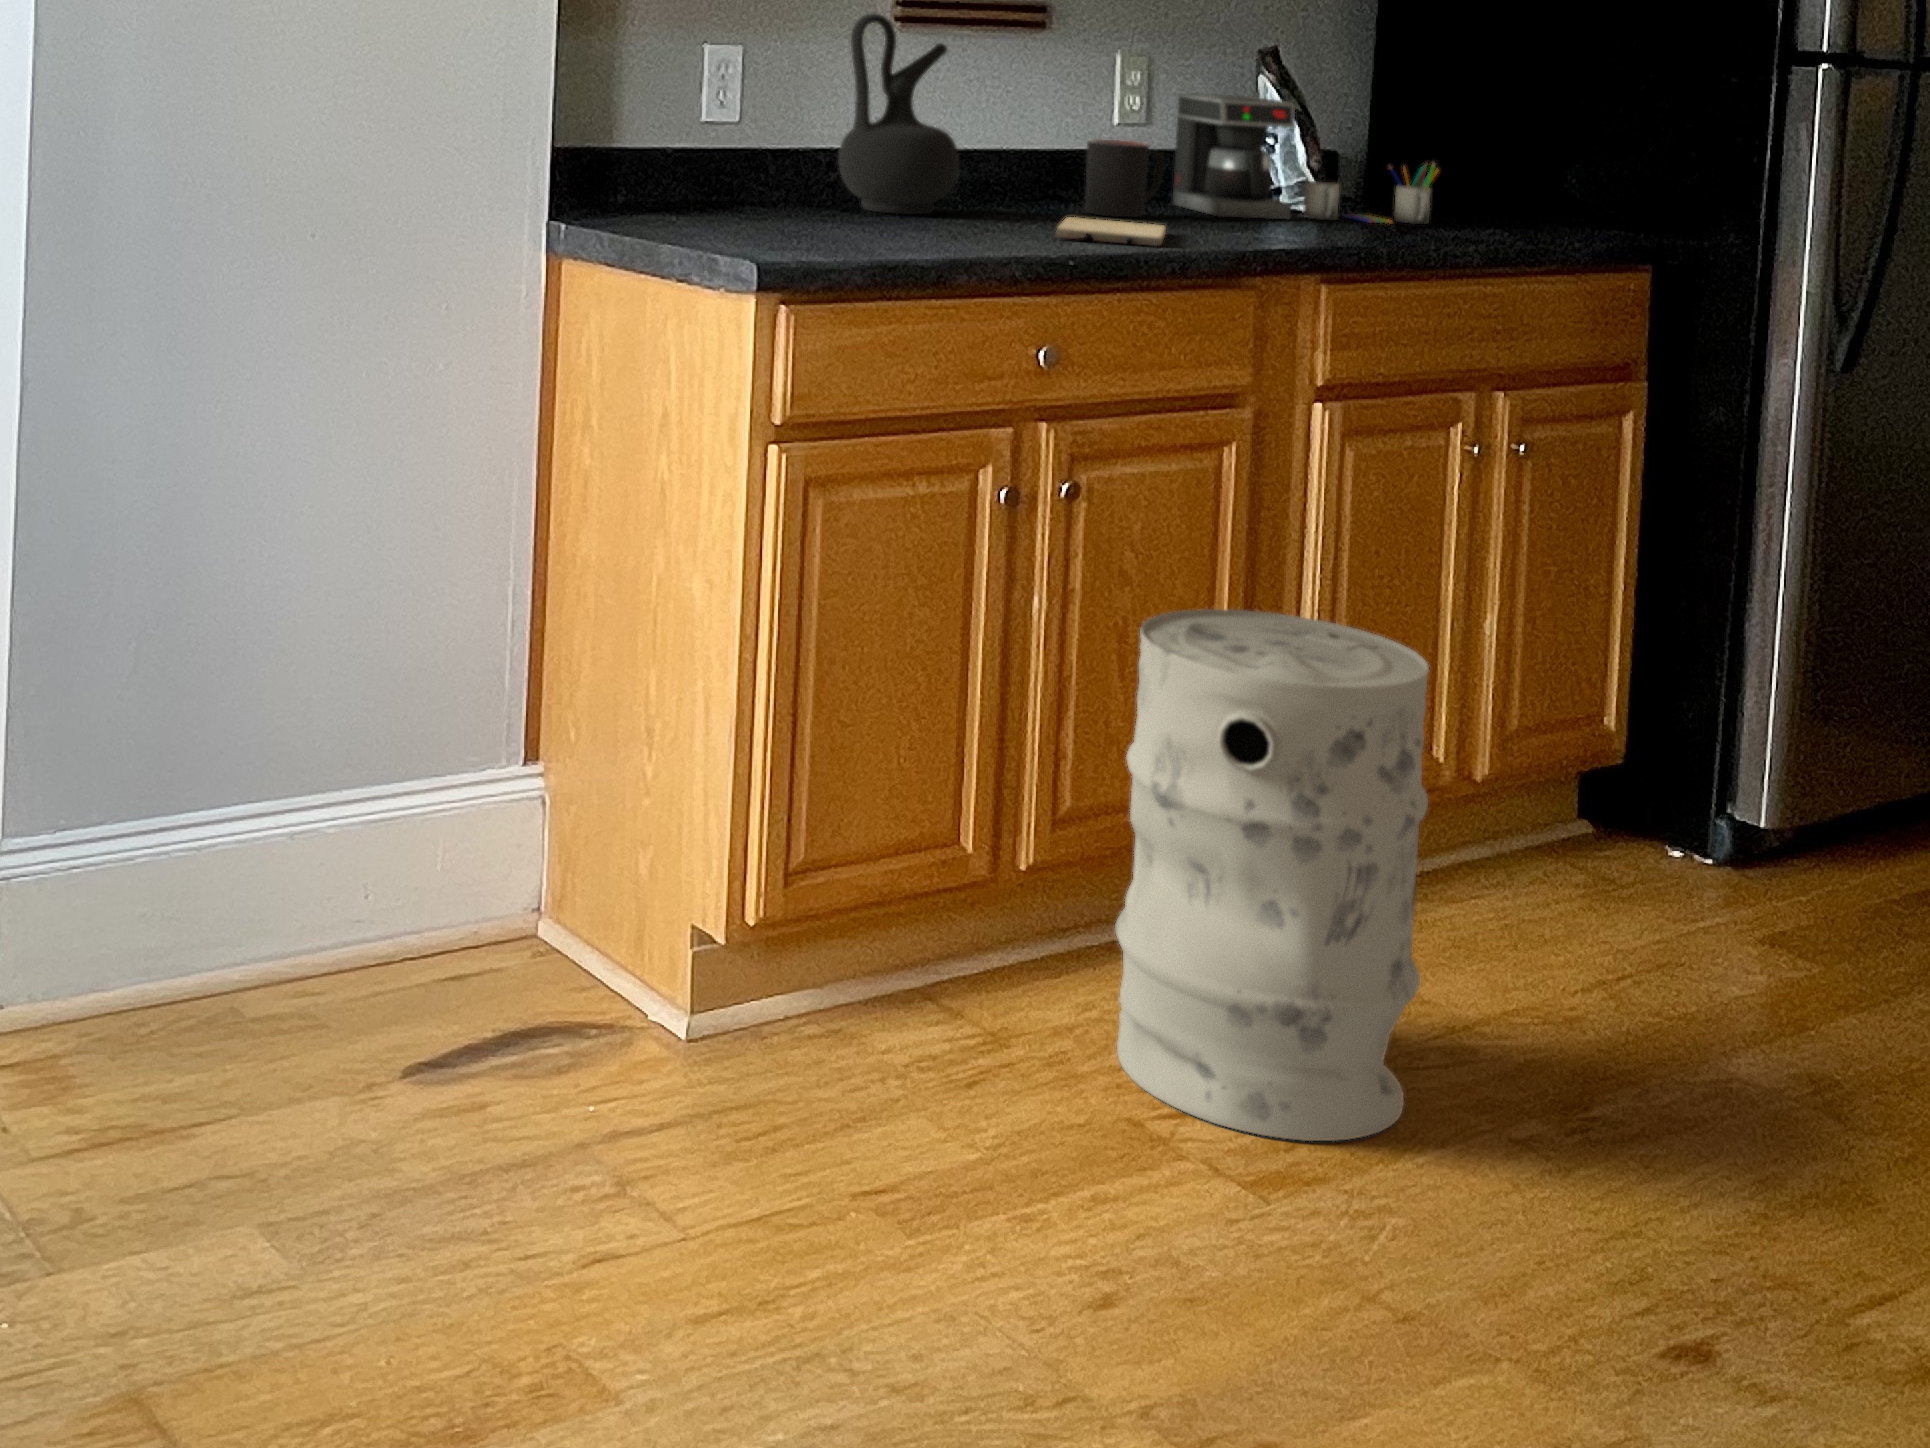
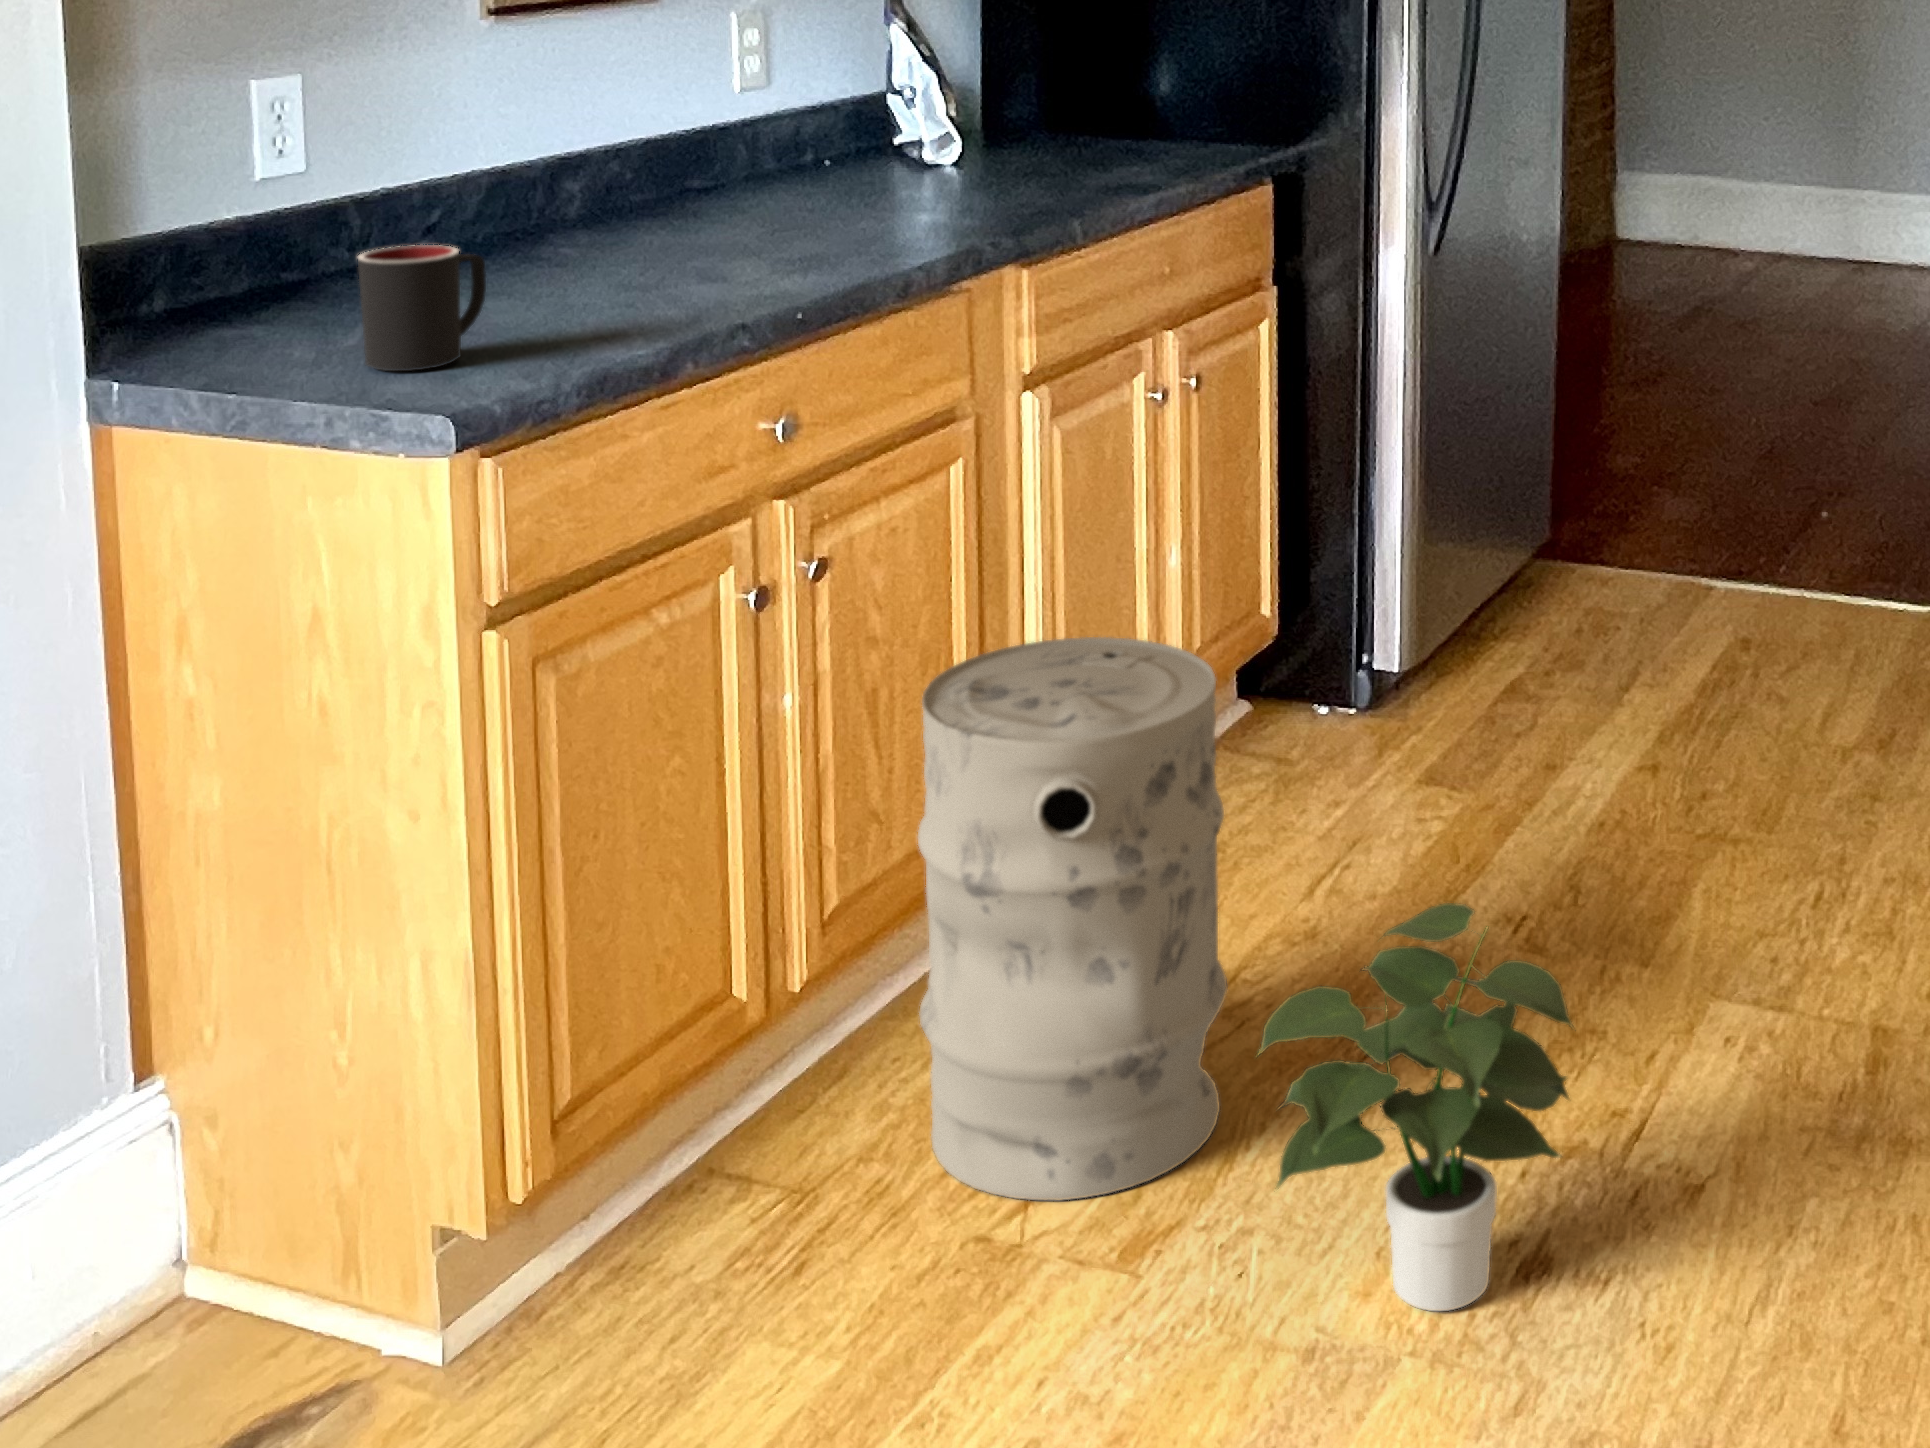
ceramic jug: present [838,14,959,214] -> none [443,21,600,261]
coffee maker: present [1172,93,1438,224] -> none [814,53,1085,195]
mug: present [1085,139,1164,217] -> present [358,245,486,371]
cutting board: present [1055,217,1166,246] -> none [741,231,872,274]
potted plant: none [1377,936,1757,1353] -> present [1258,903,1573,1311]

